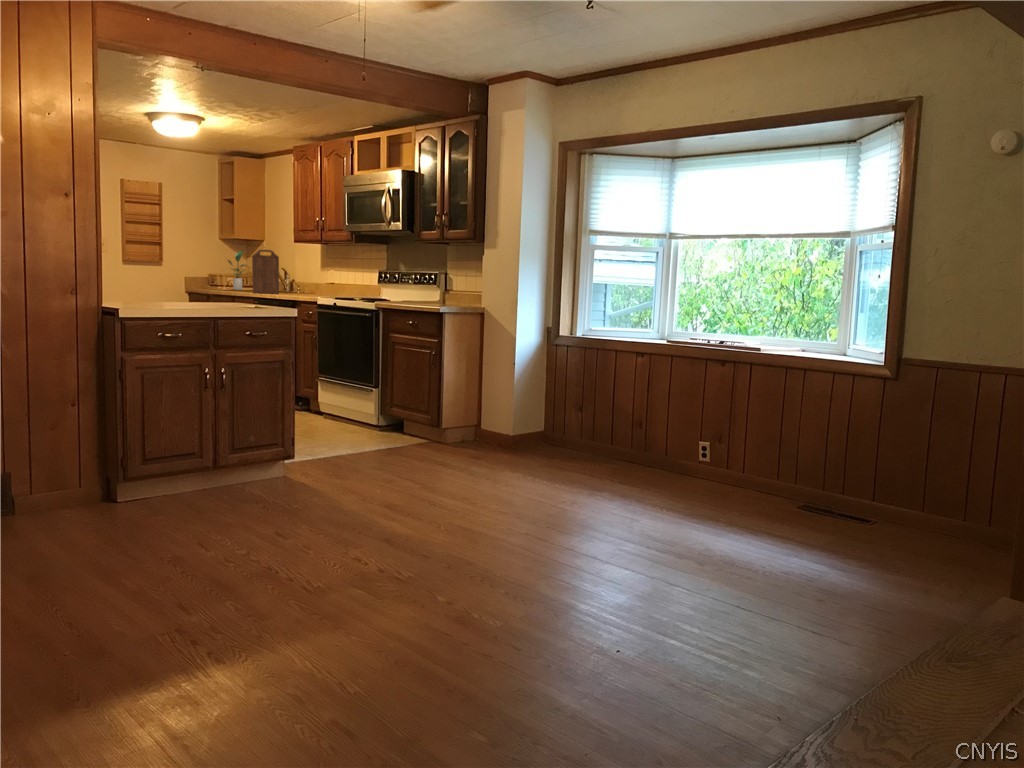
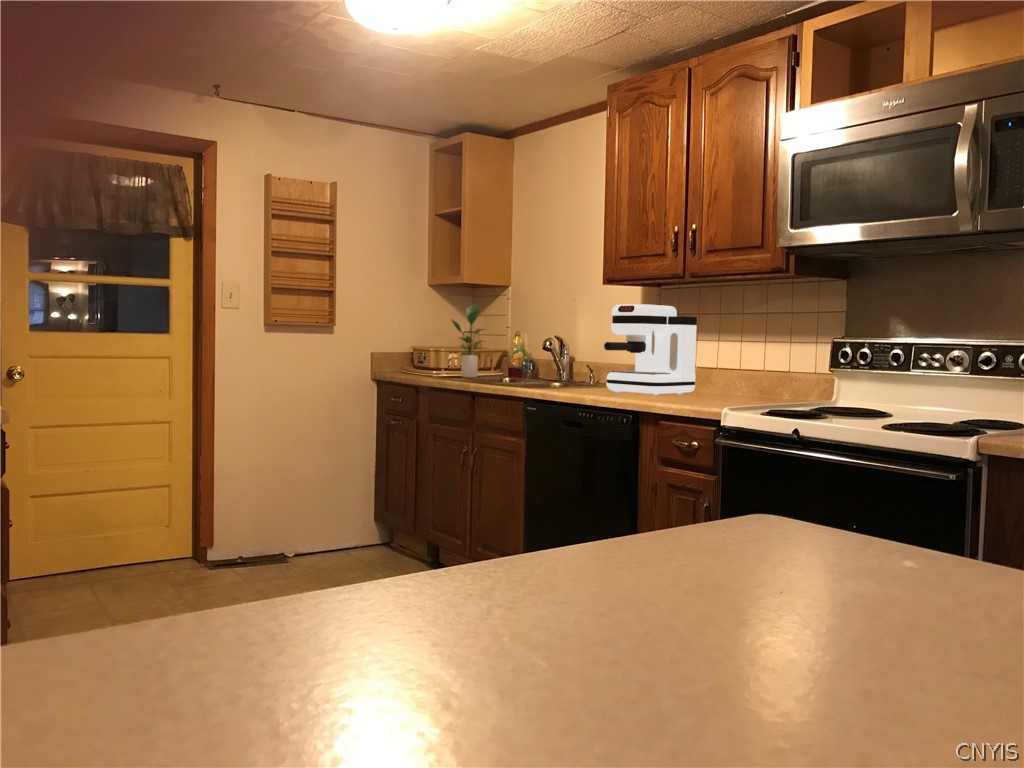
cutting board: present [252,250,279,294] -> none [526,297,581,391]
coffee maker: none [286,253,332,296] -> present [604,304,697,396]

